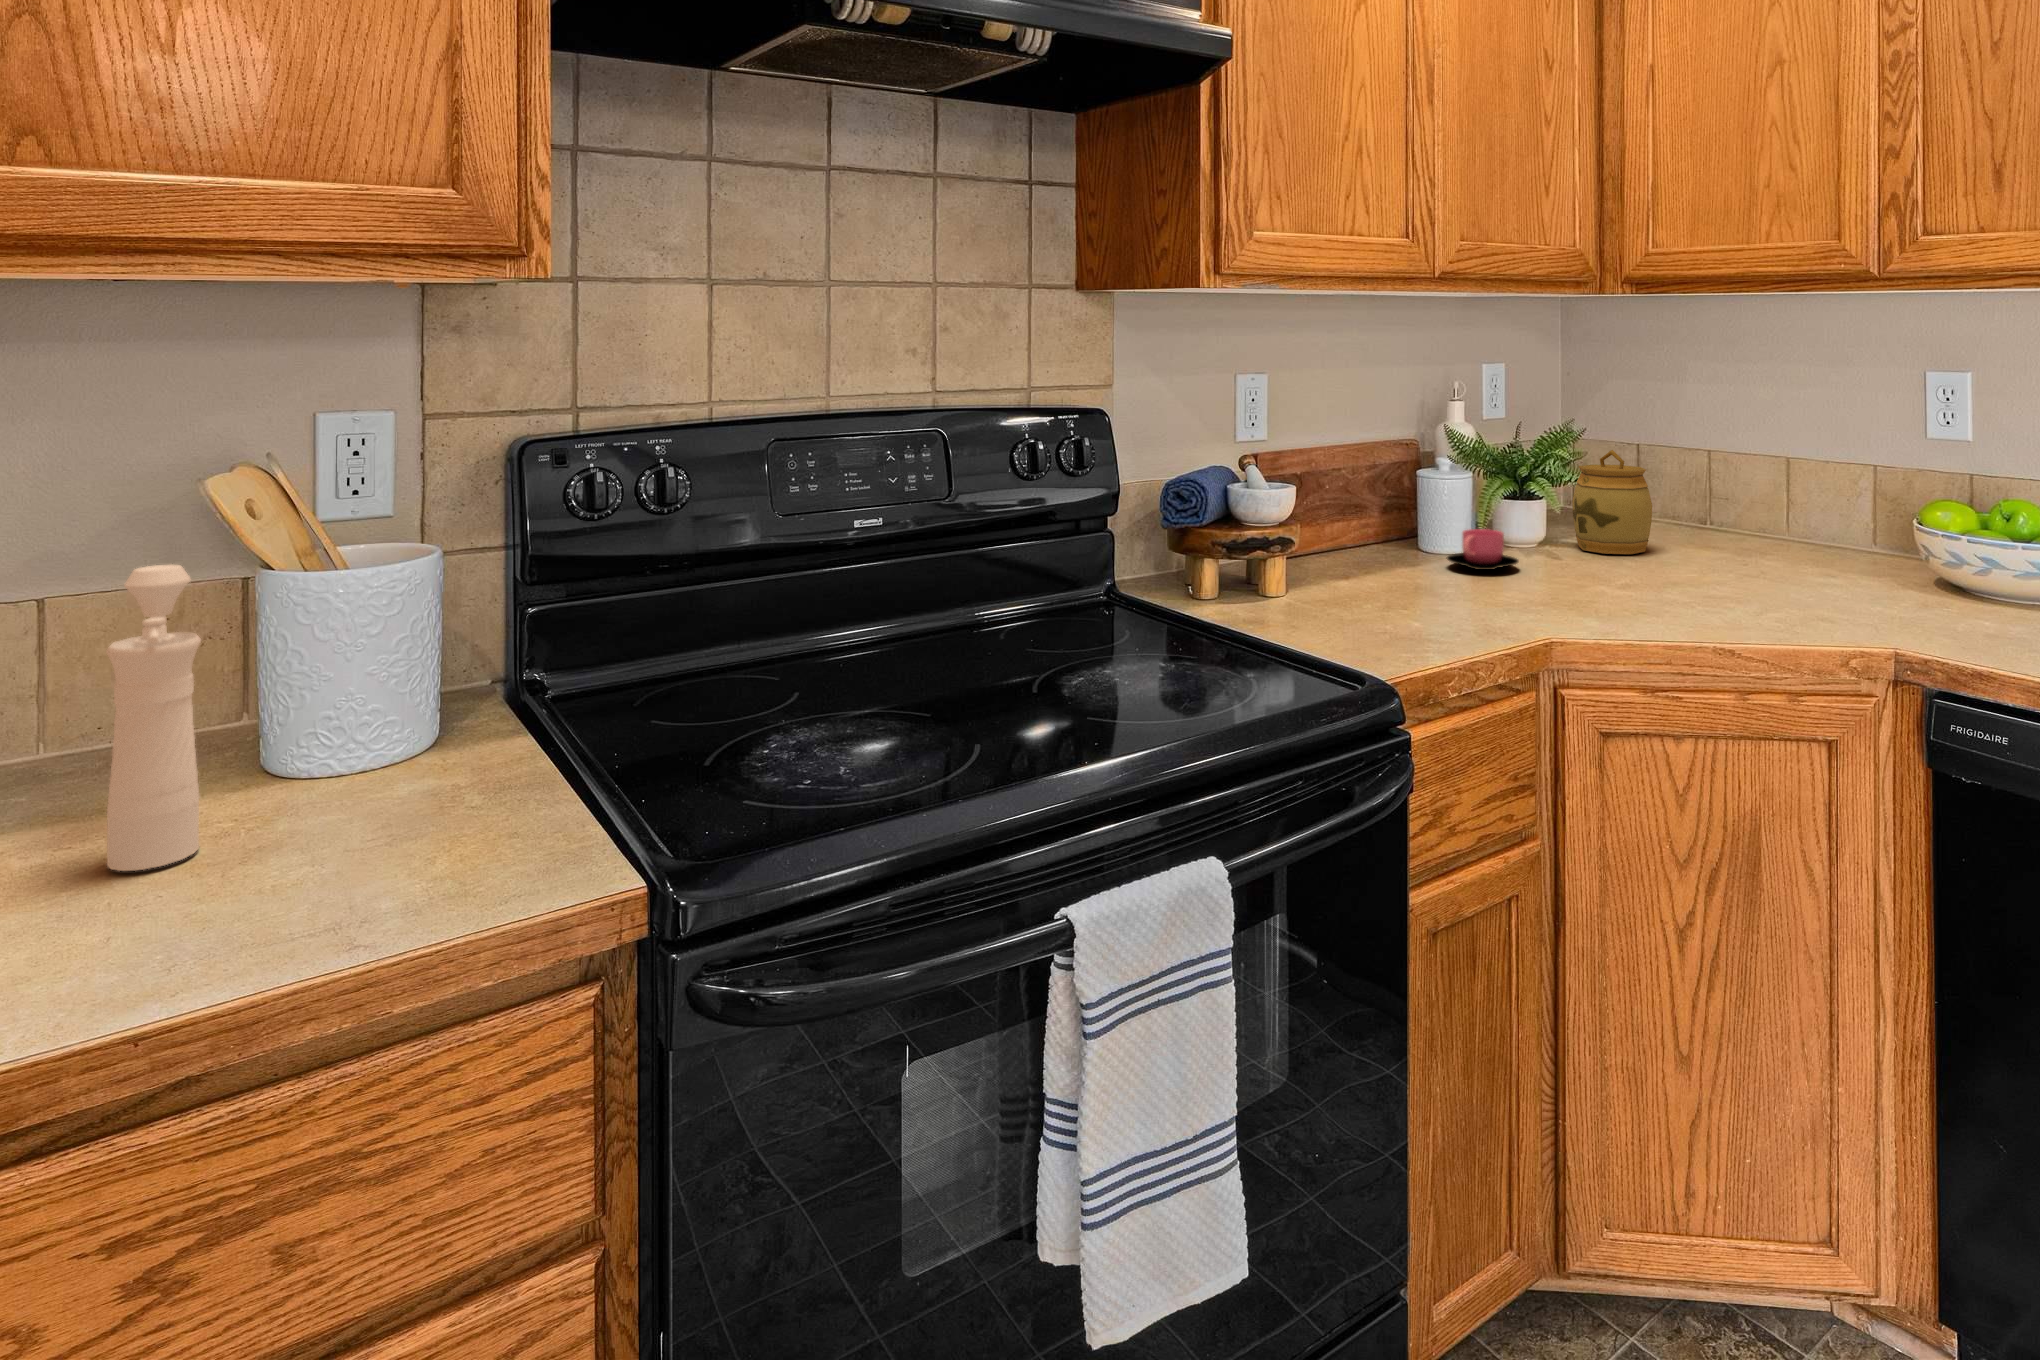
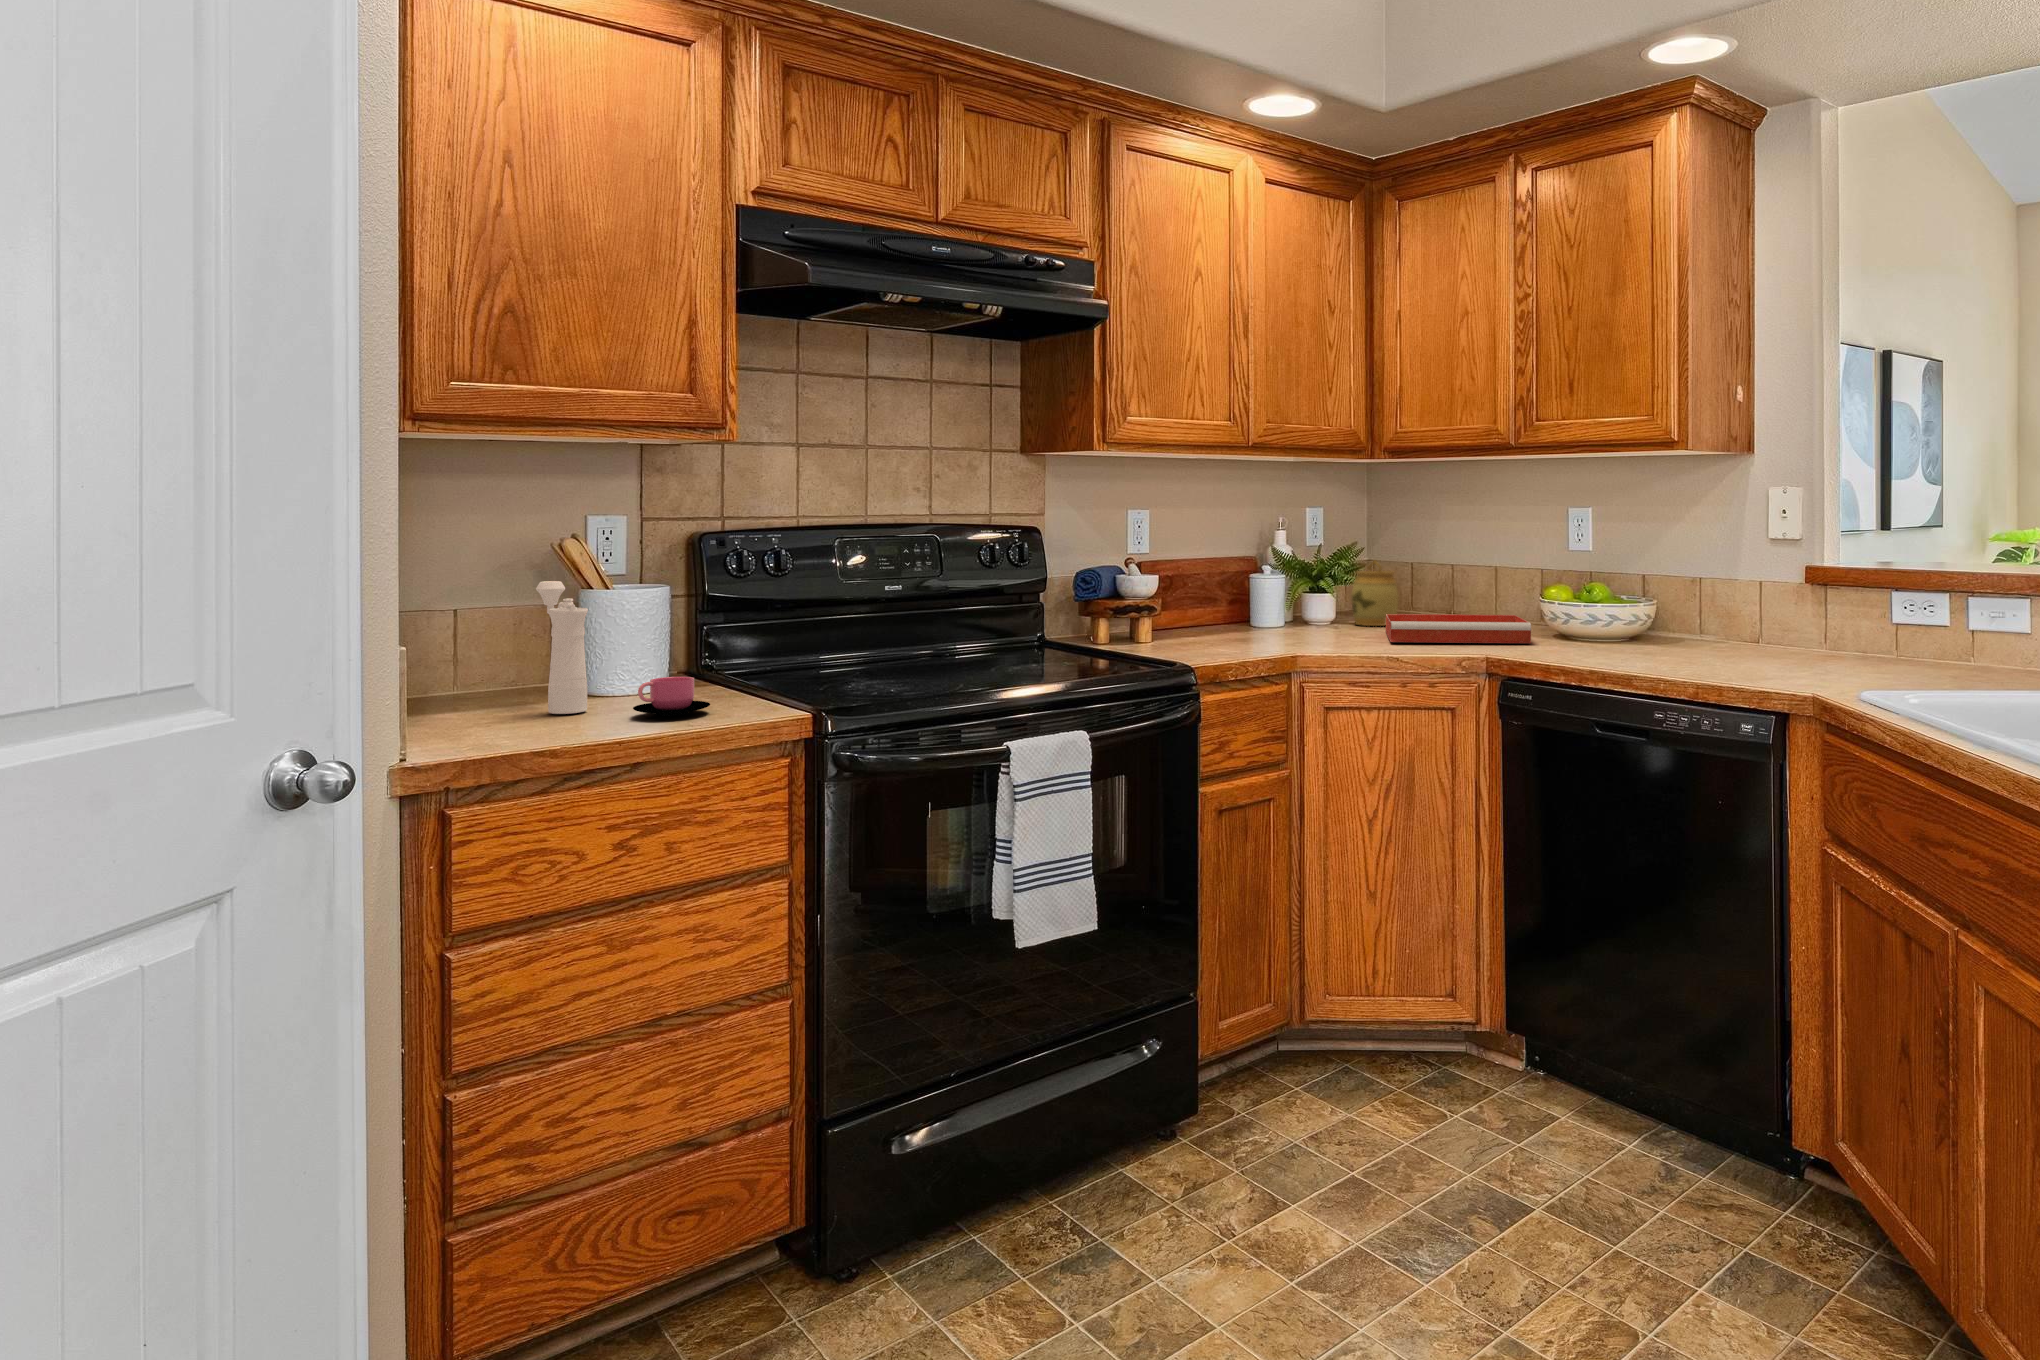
cup: present [1447,529,1518,570] -> present [633,677,710,716]
tray: none [1647,542,1942,613] -> present [1386,614,1531,643]

